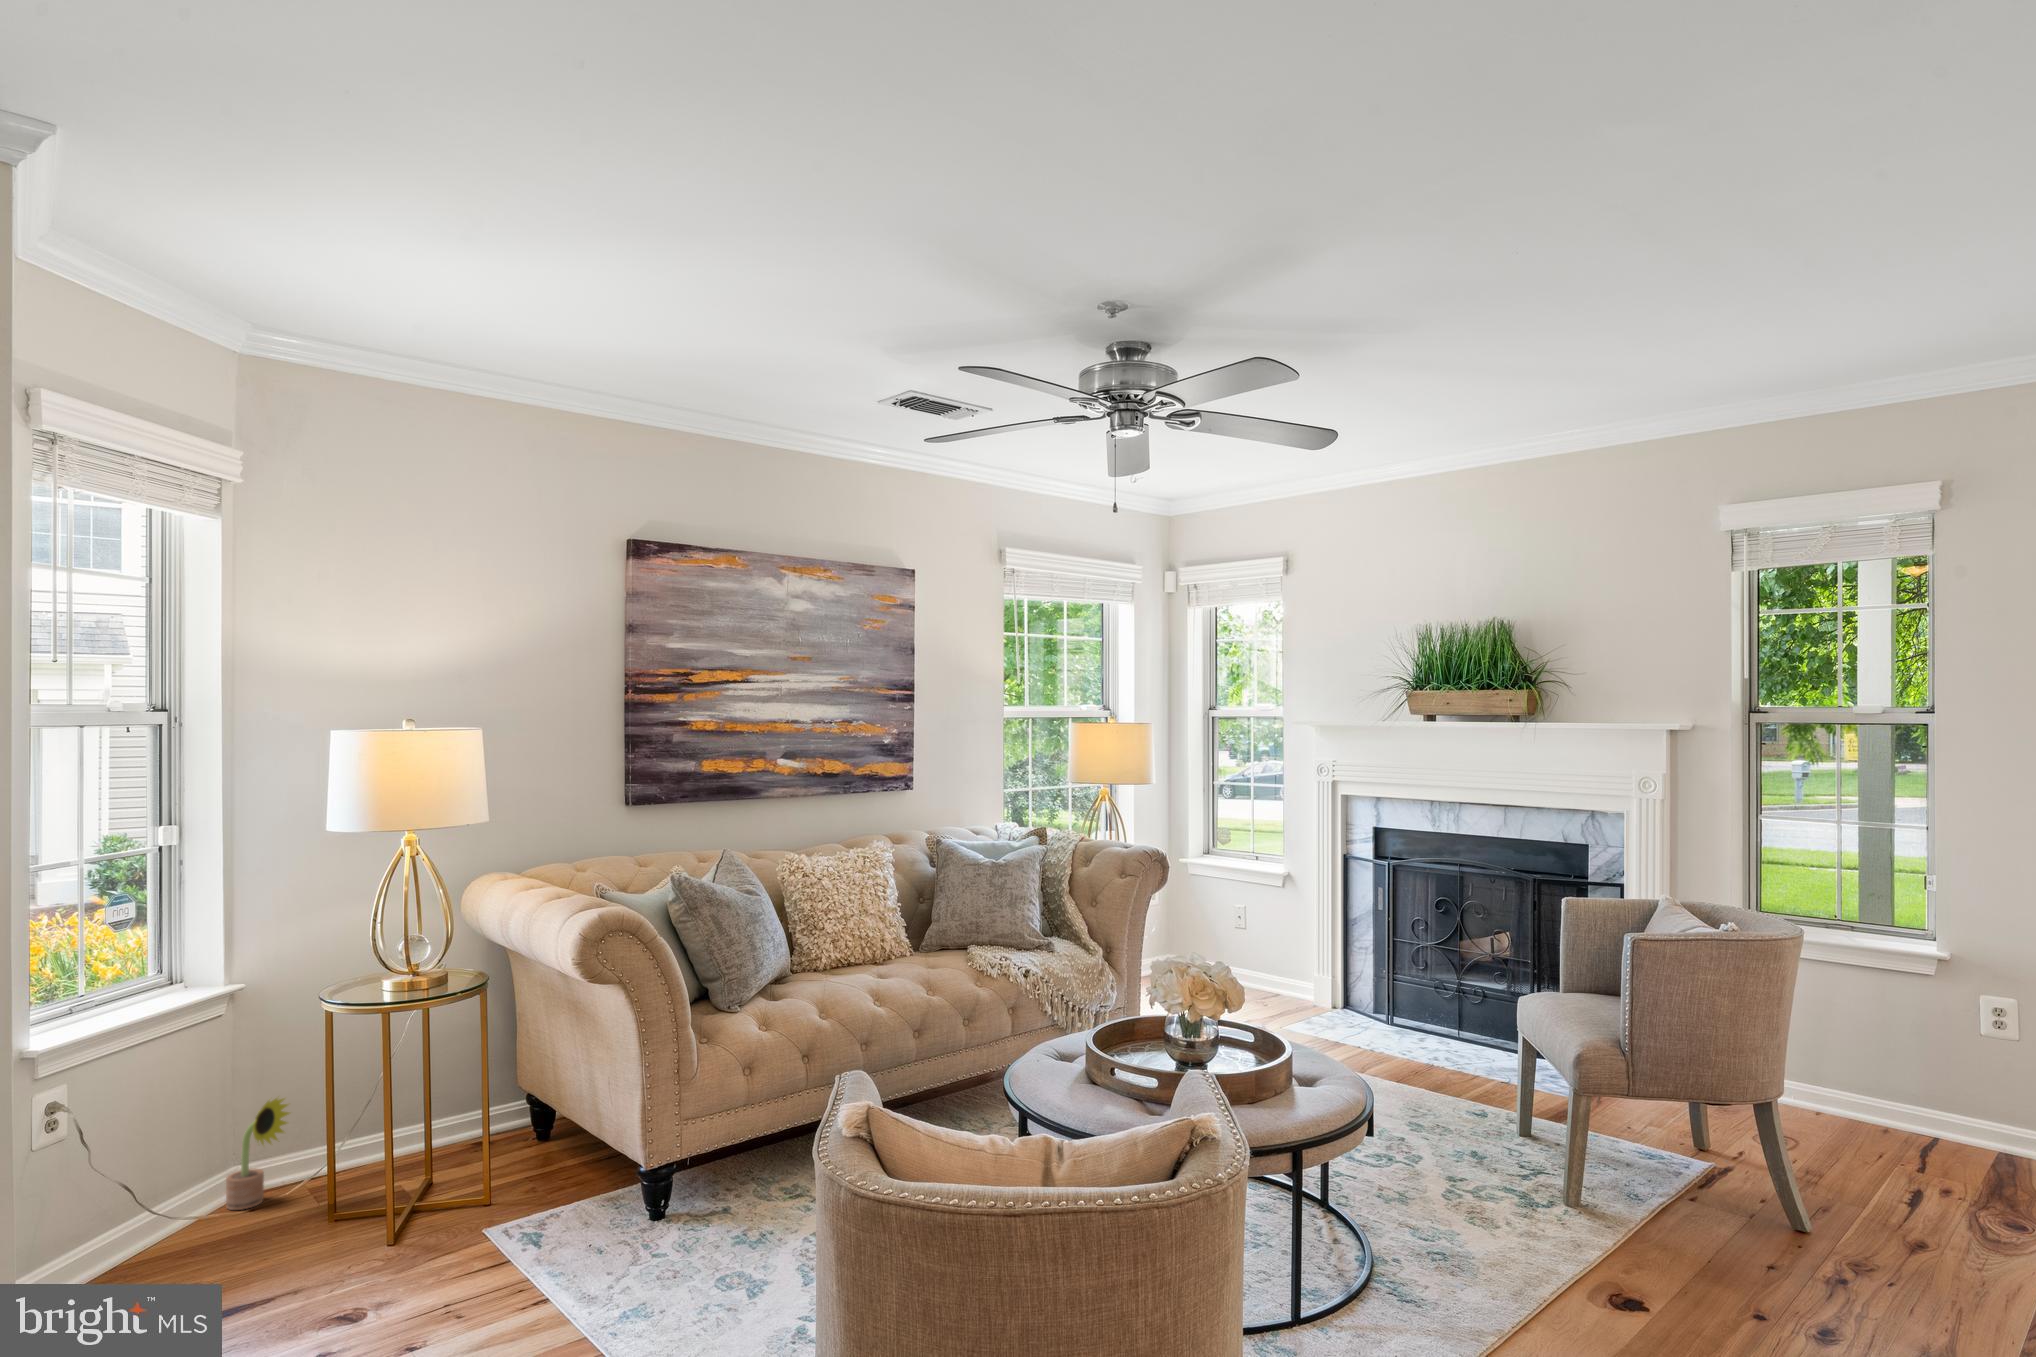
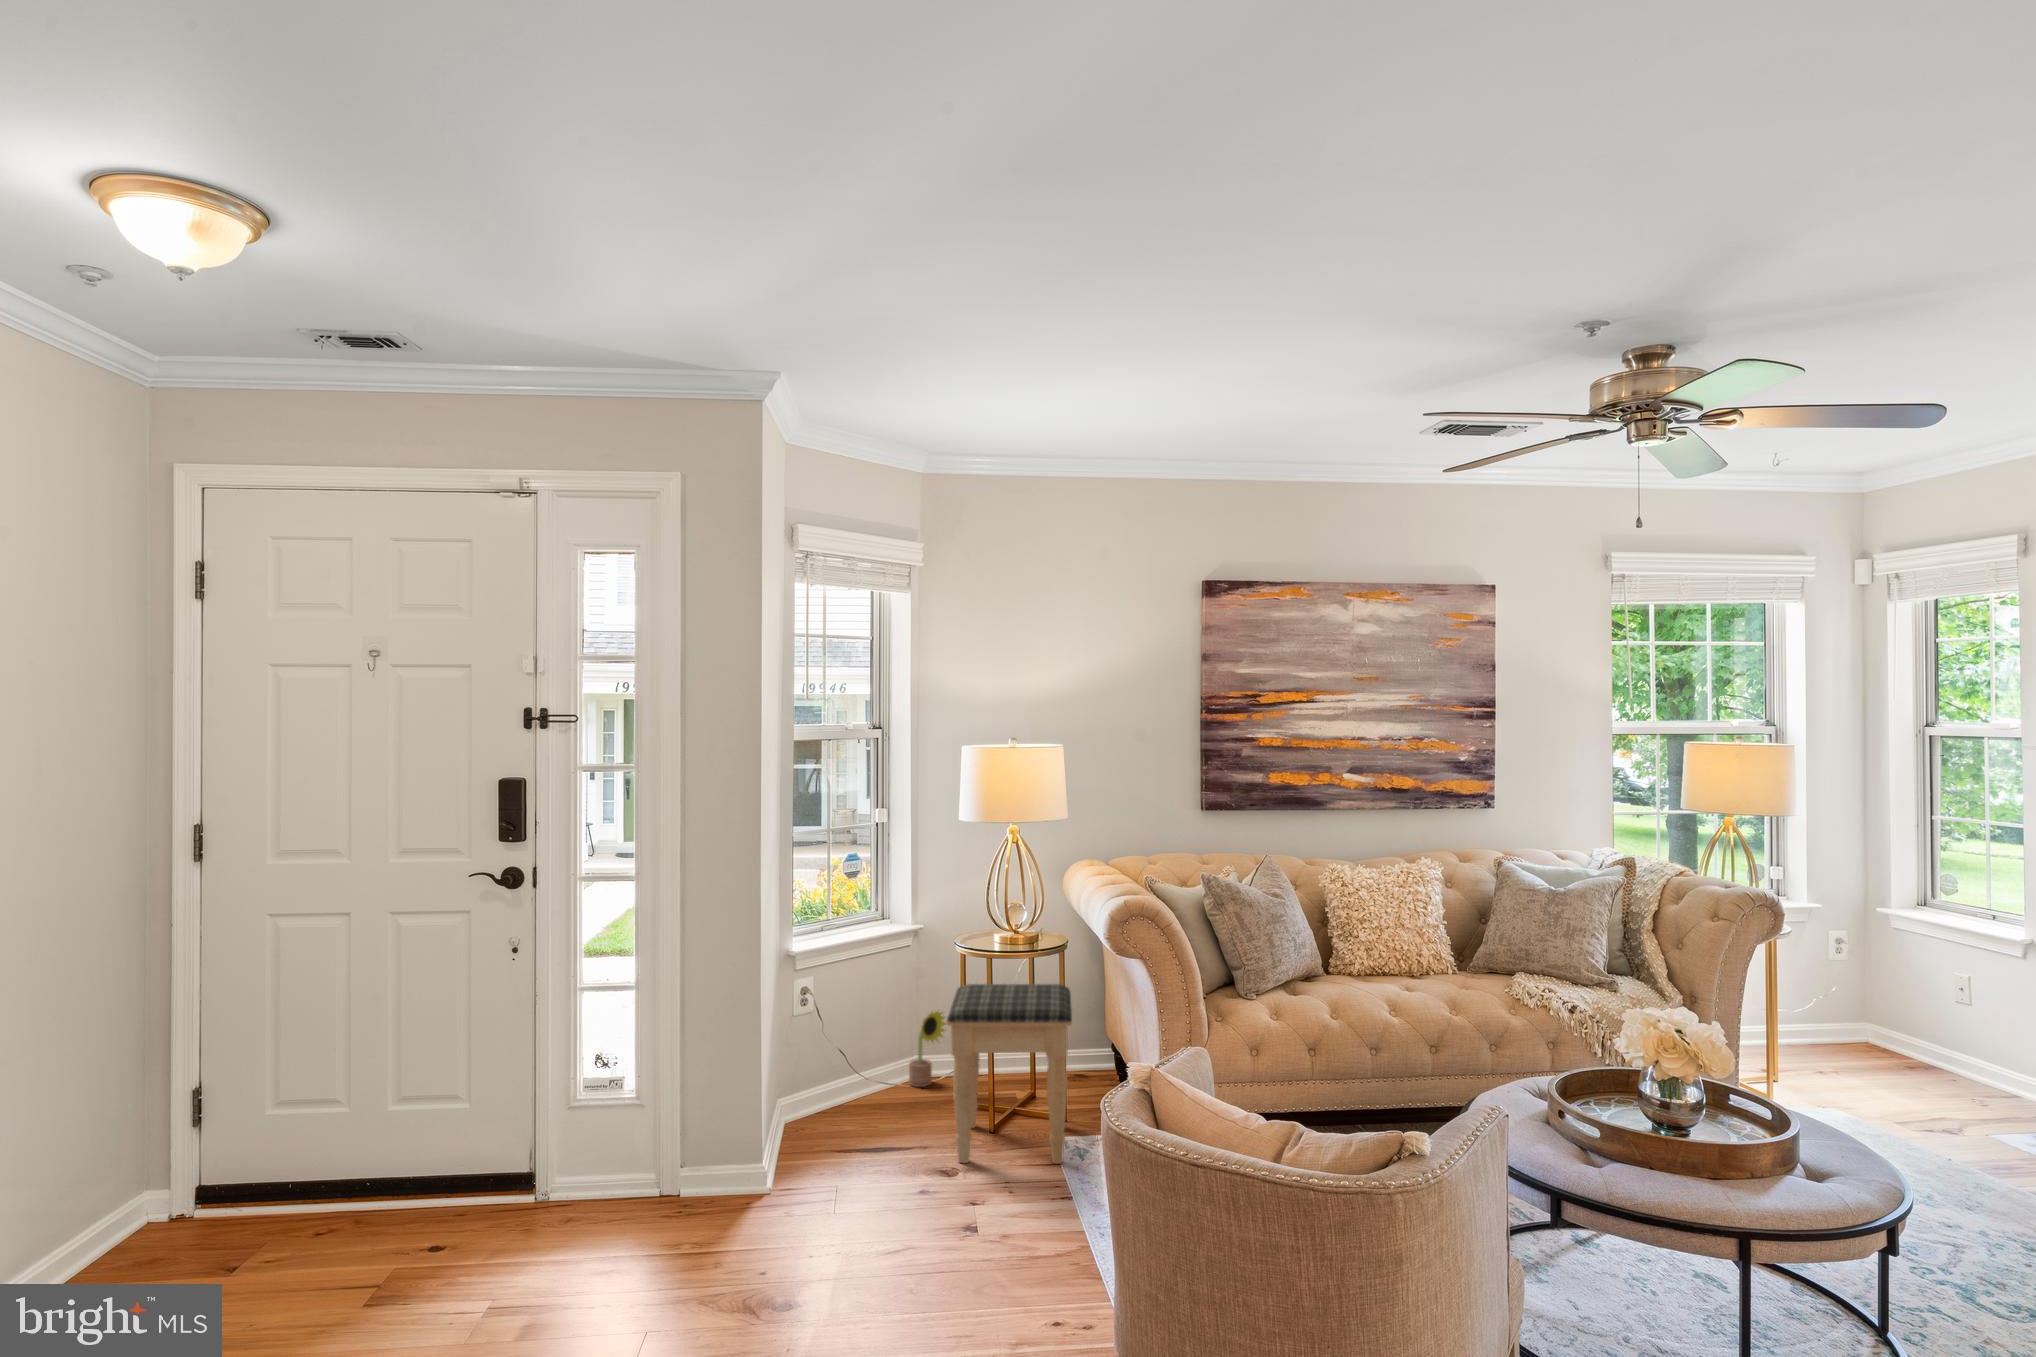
footstool: none [335,1031,532,1293] -> present [947,984,1072,1164]

